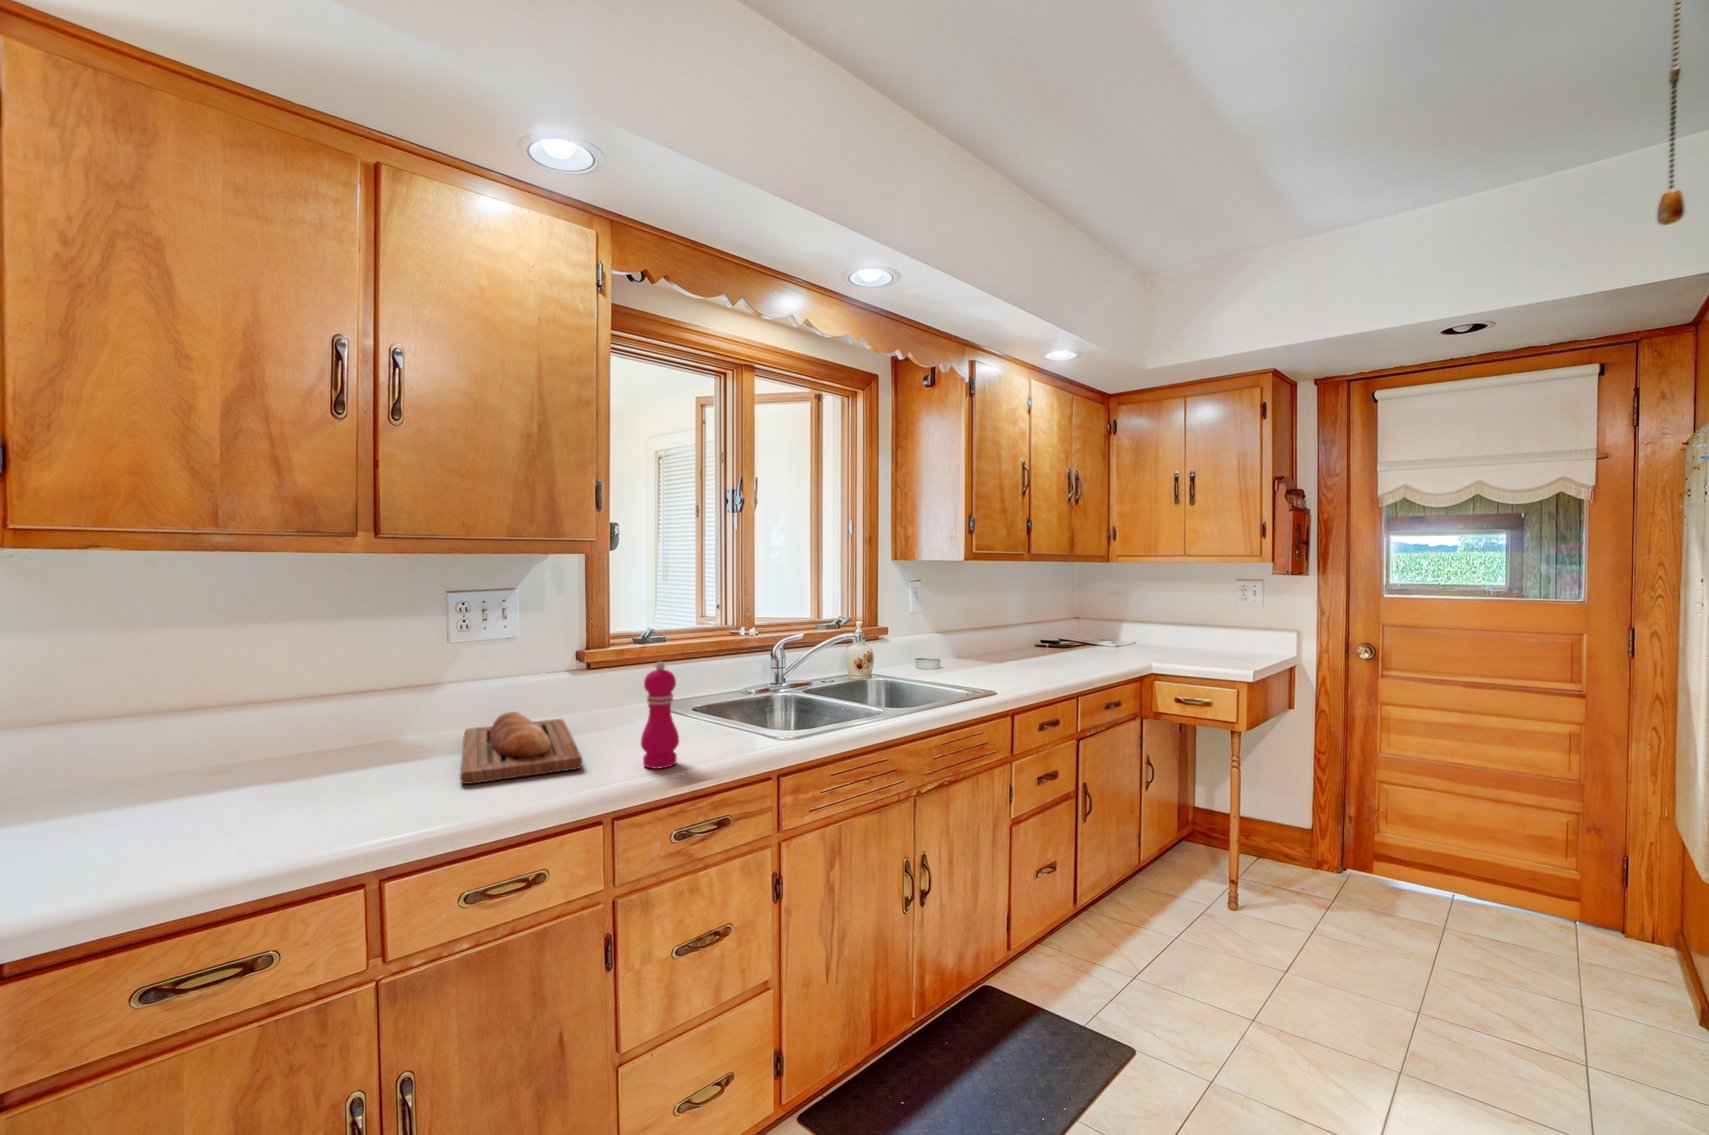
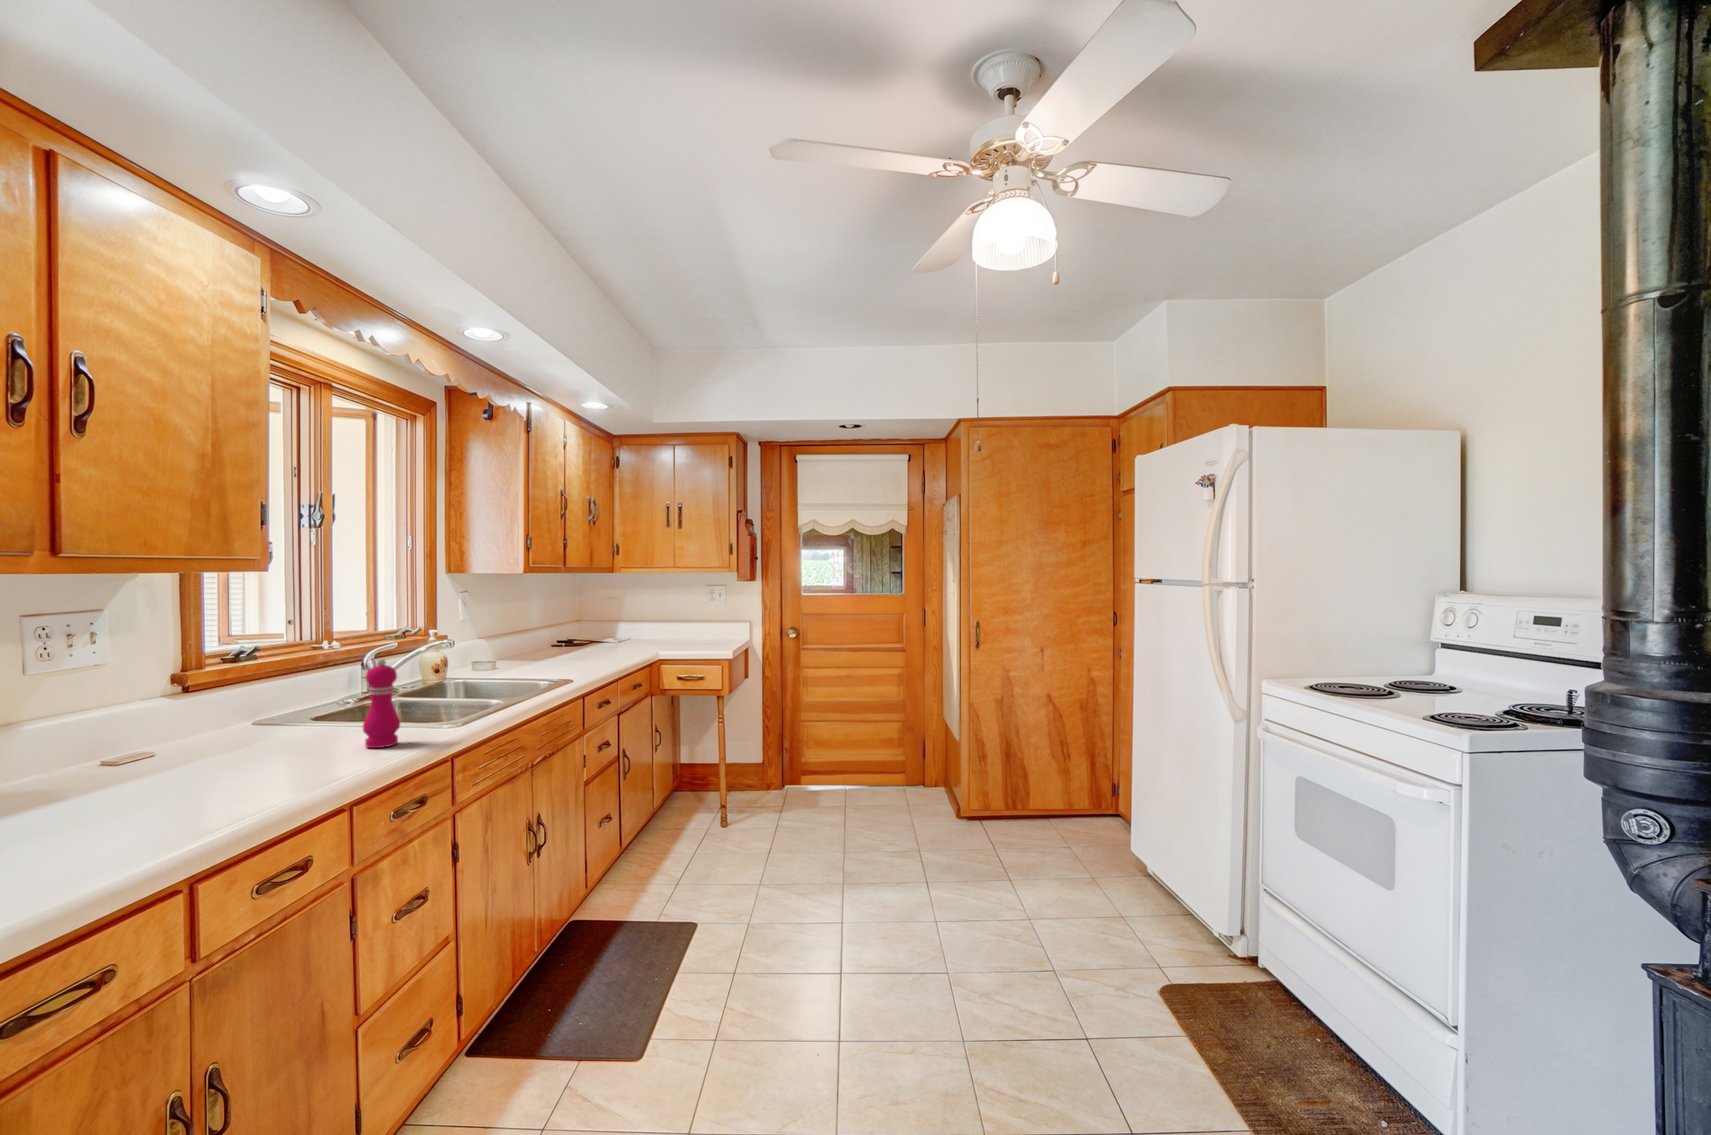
bread loaf: present [460,712,582,784] -> none [75,735,311,788]

